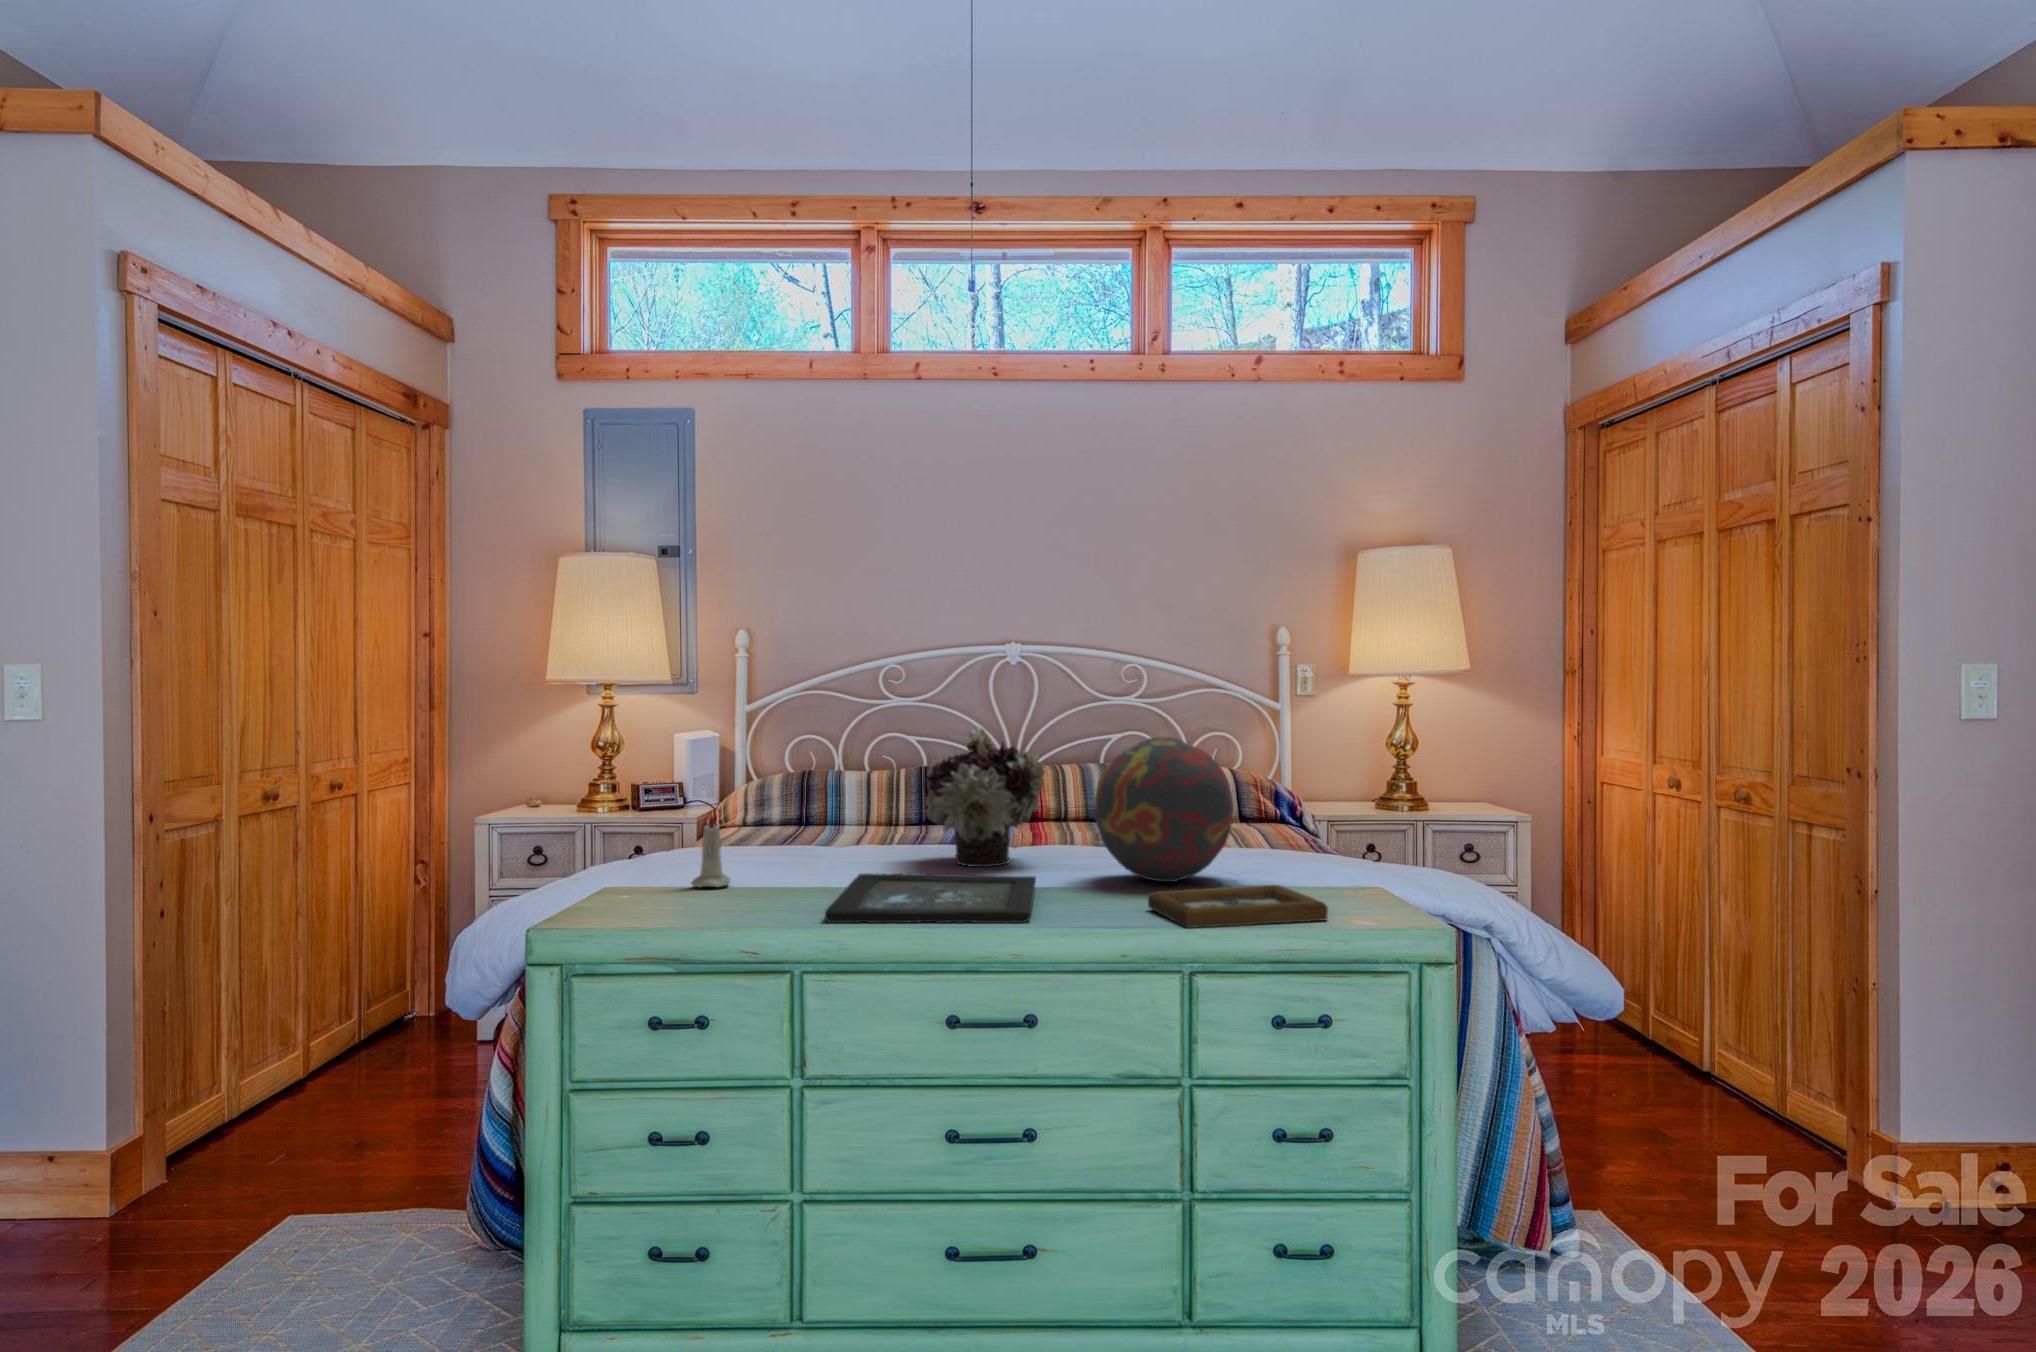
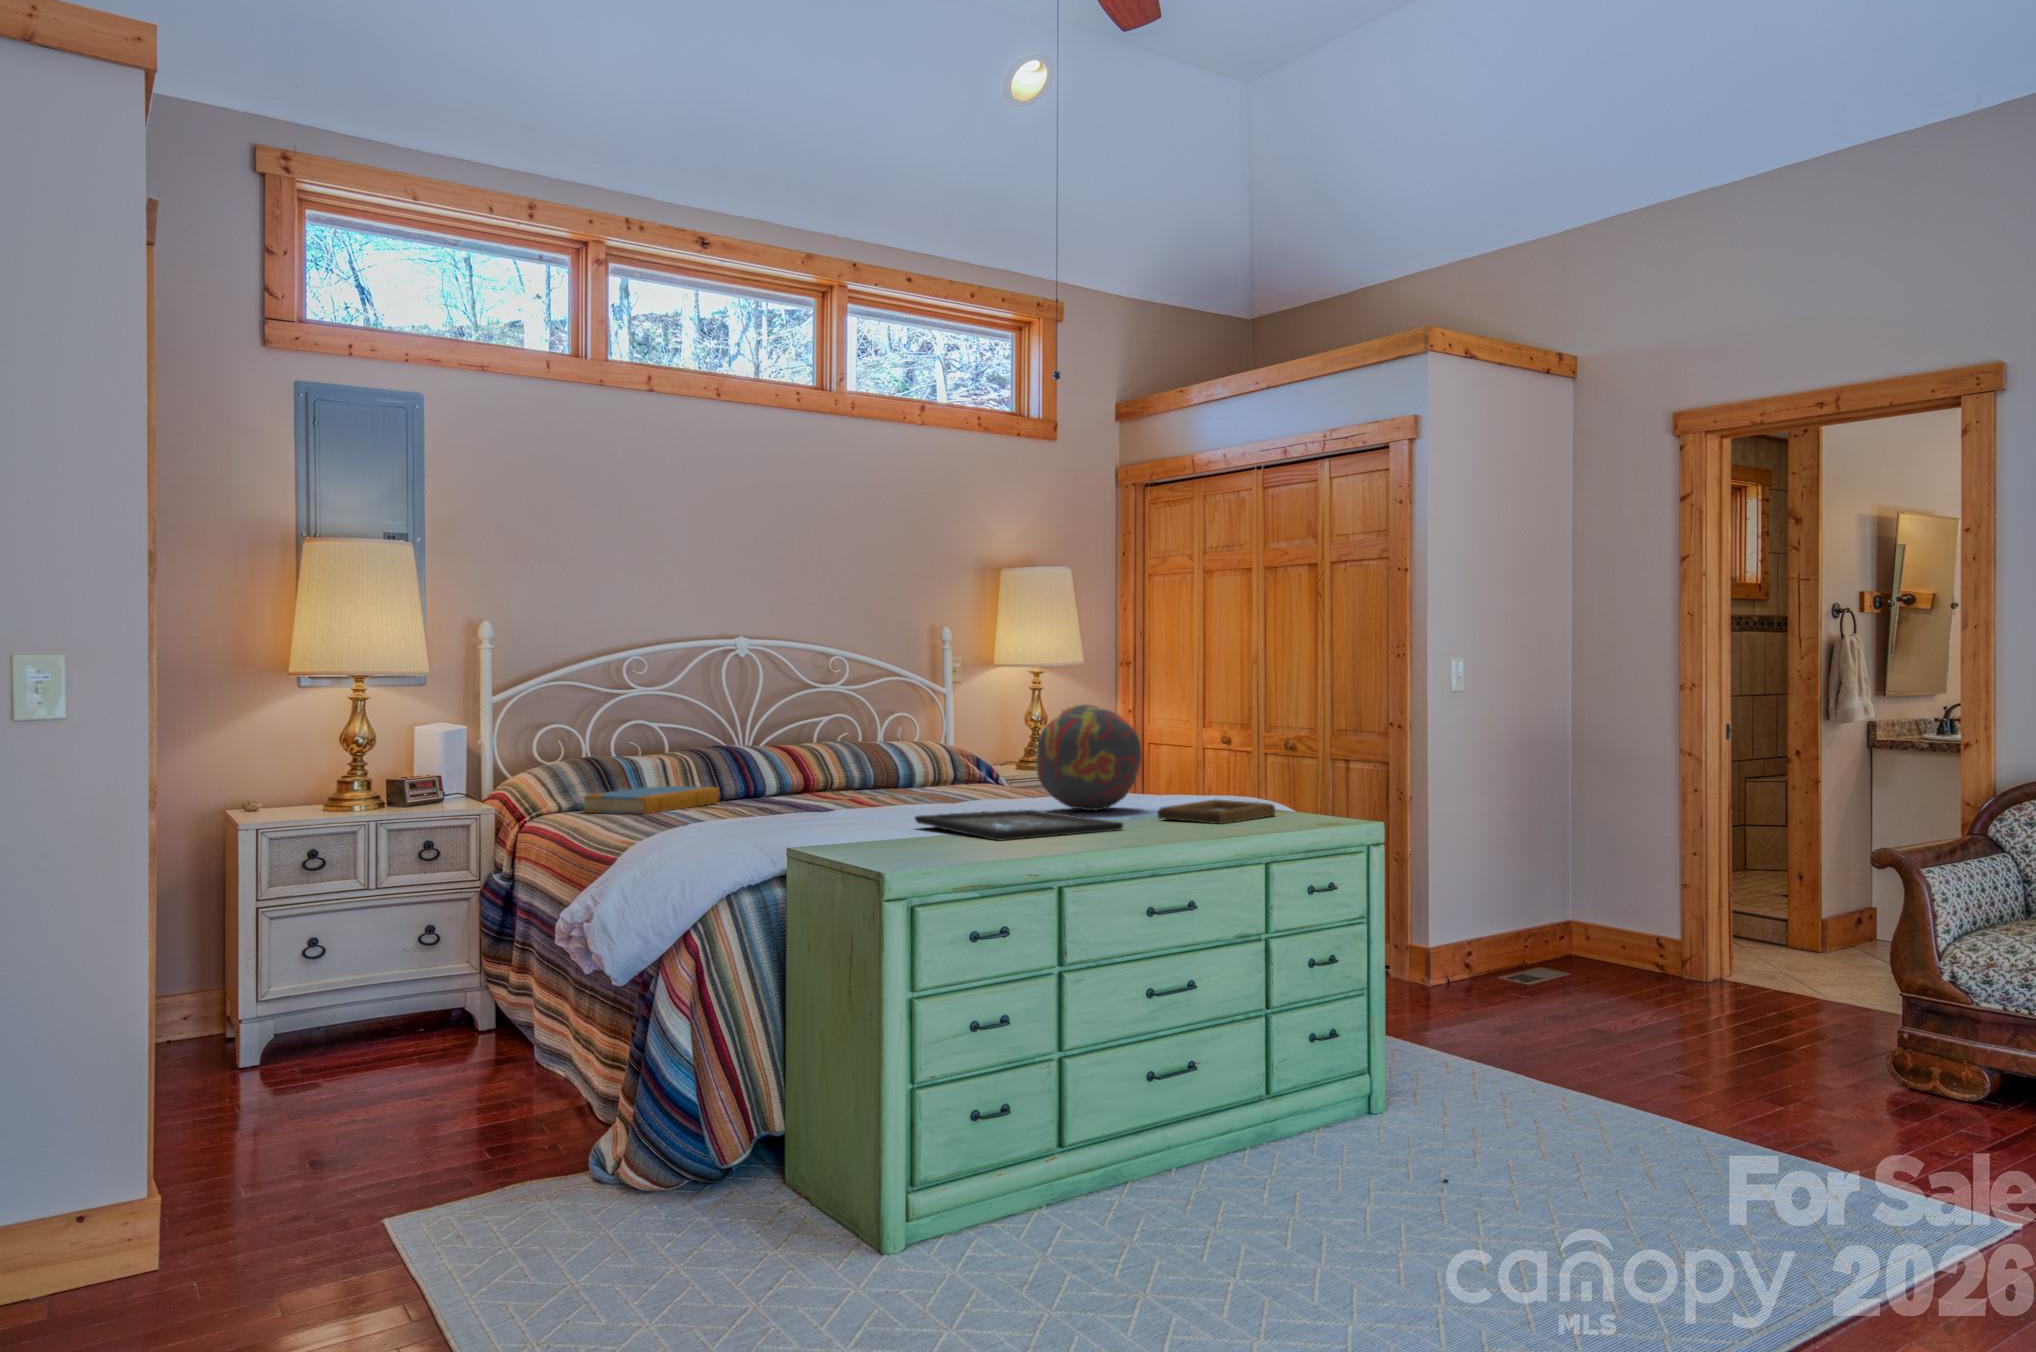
flower arrangement: present [925,727,1045,867] -> none [856,702,970,815]
book: none [749,804,902,838] -> present [583,786,719,814]
candle: present [691,813,730,888] -> none [777,771,812,836]

